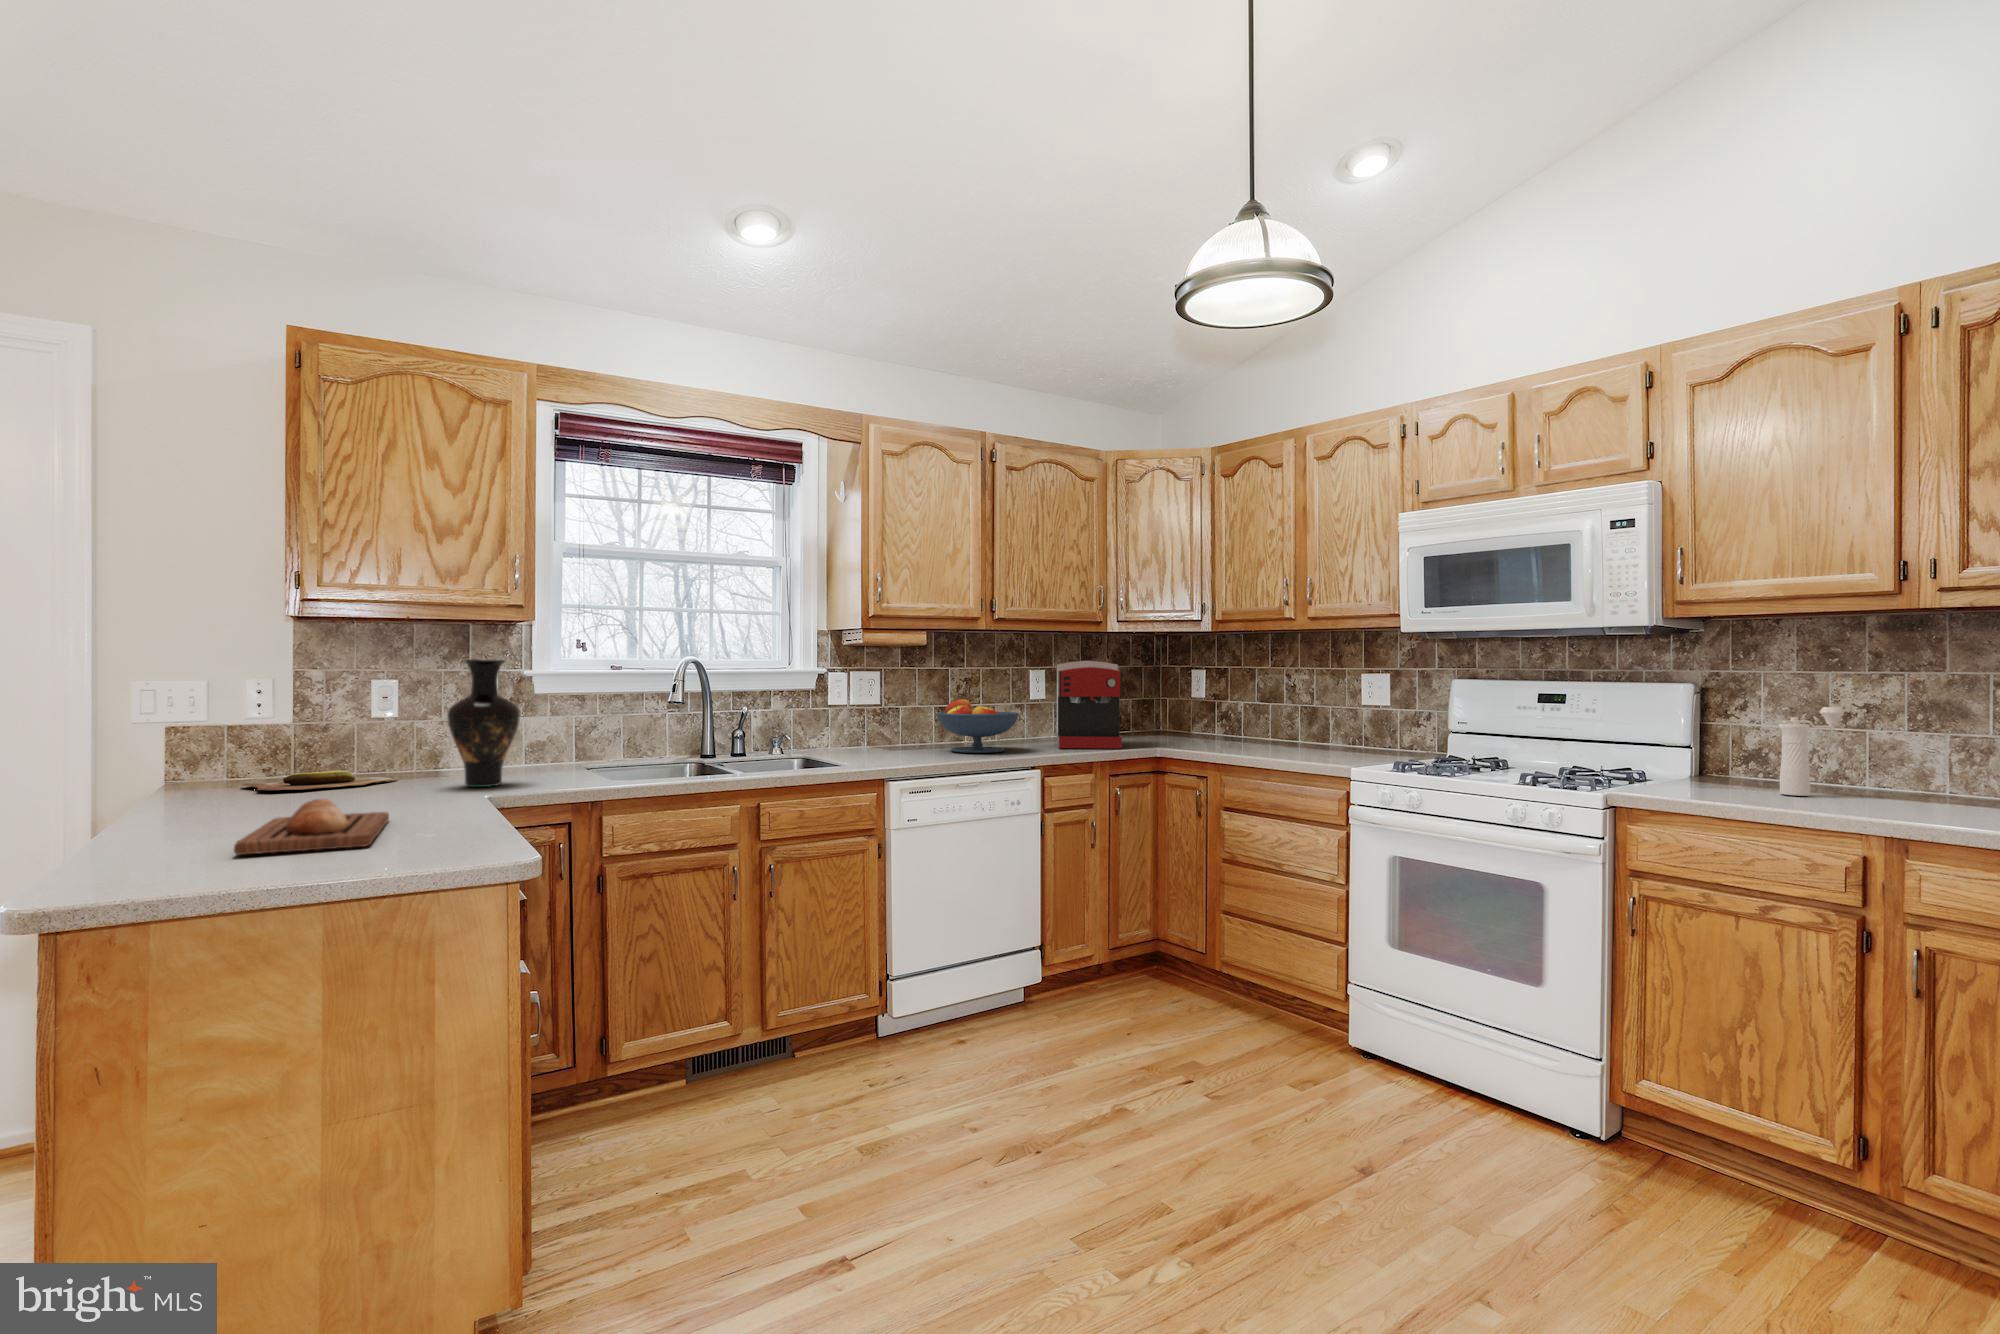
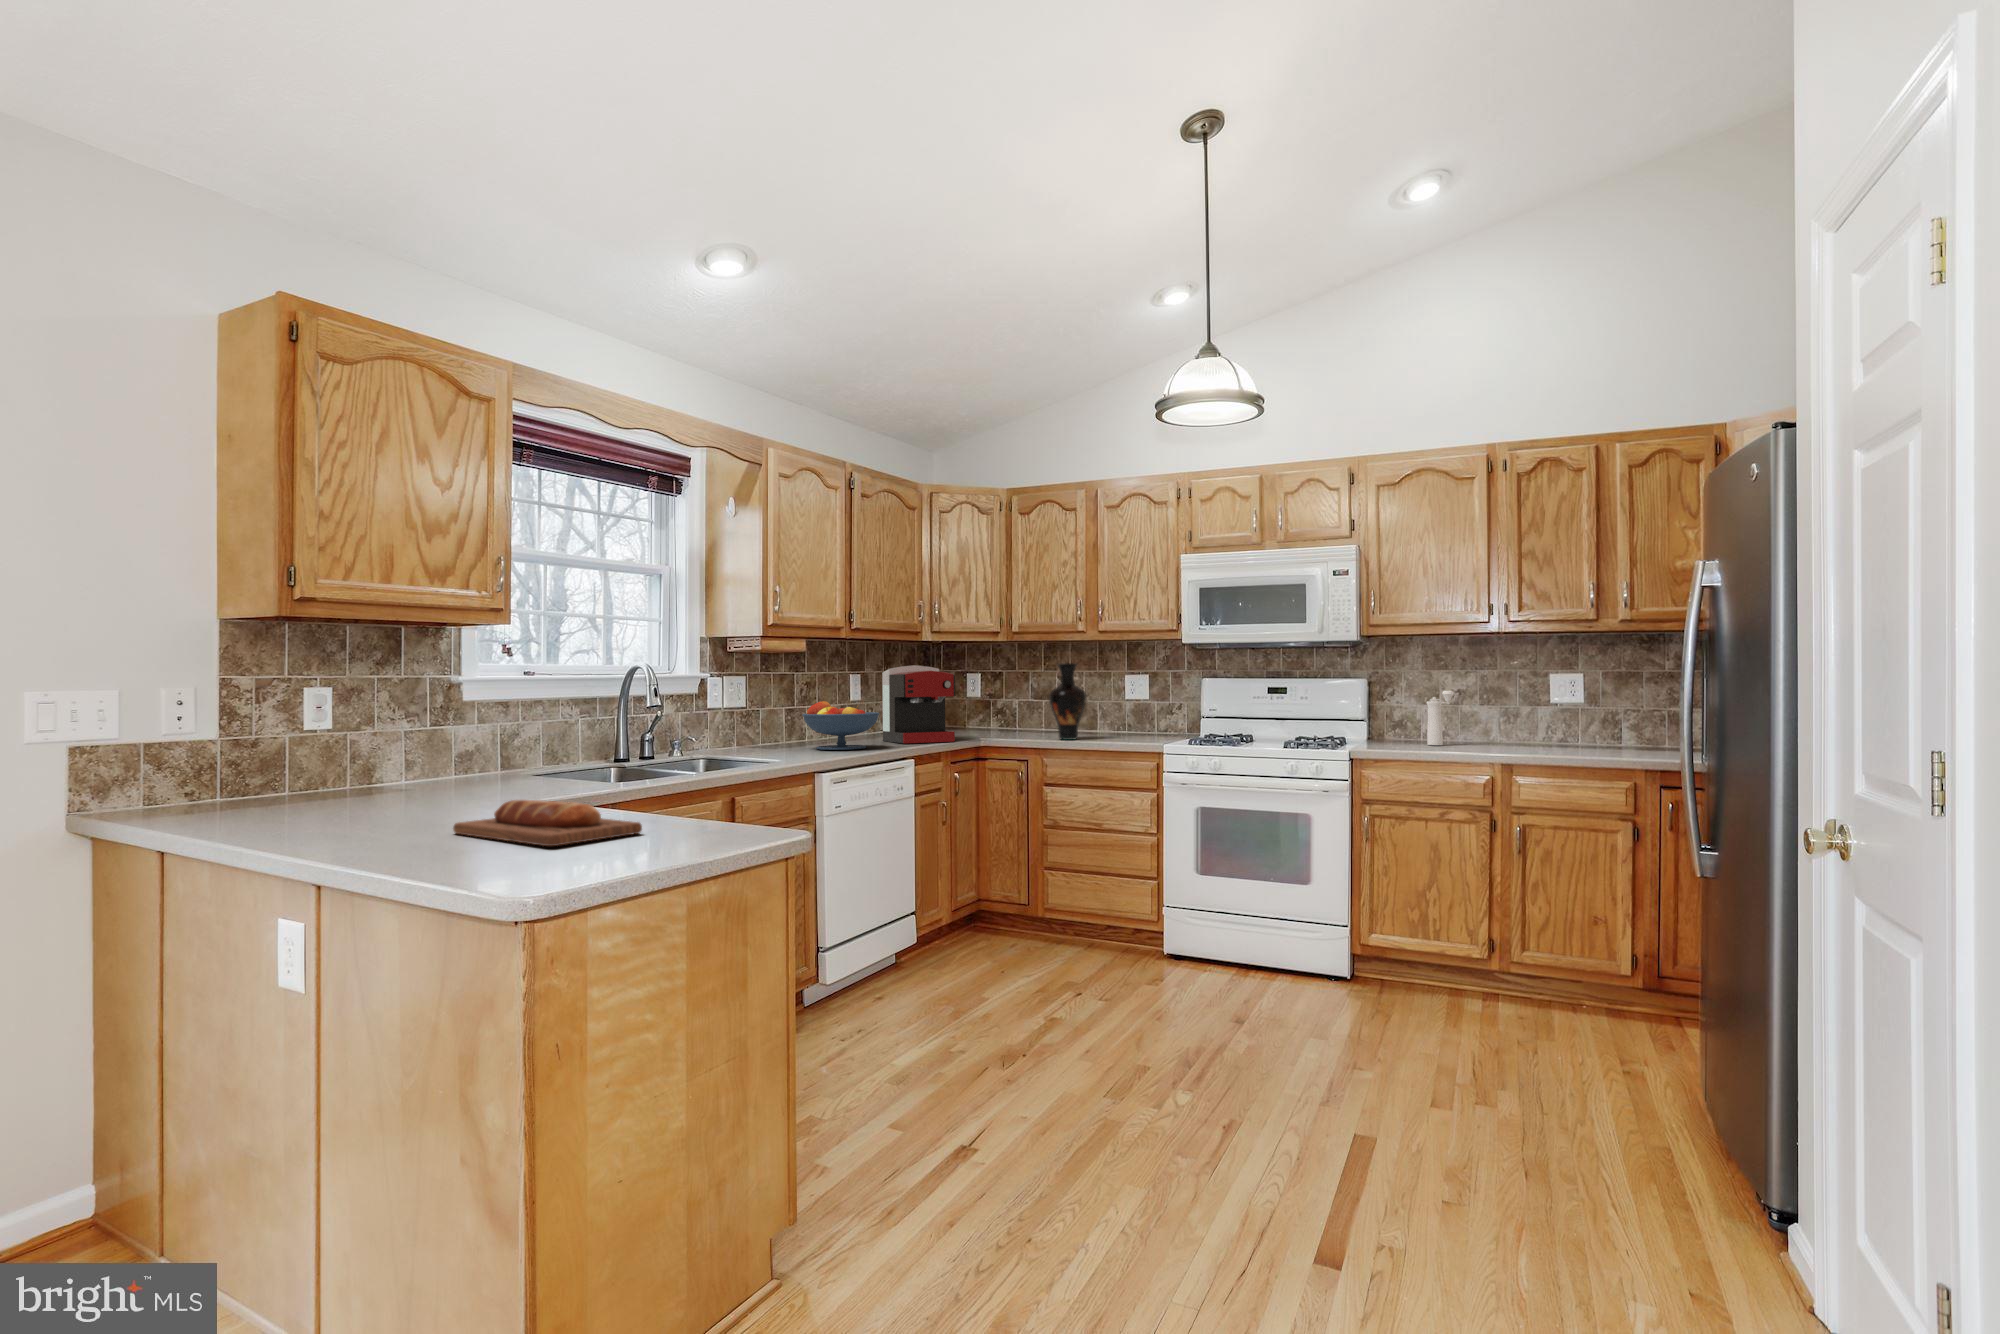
vase: present [447,659,520,787] -> present [1049,663,1087,740]
cutting board: present [241,771,398,790] -> none [166,791,344,815]

